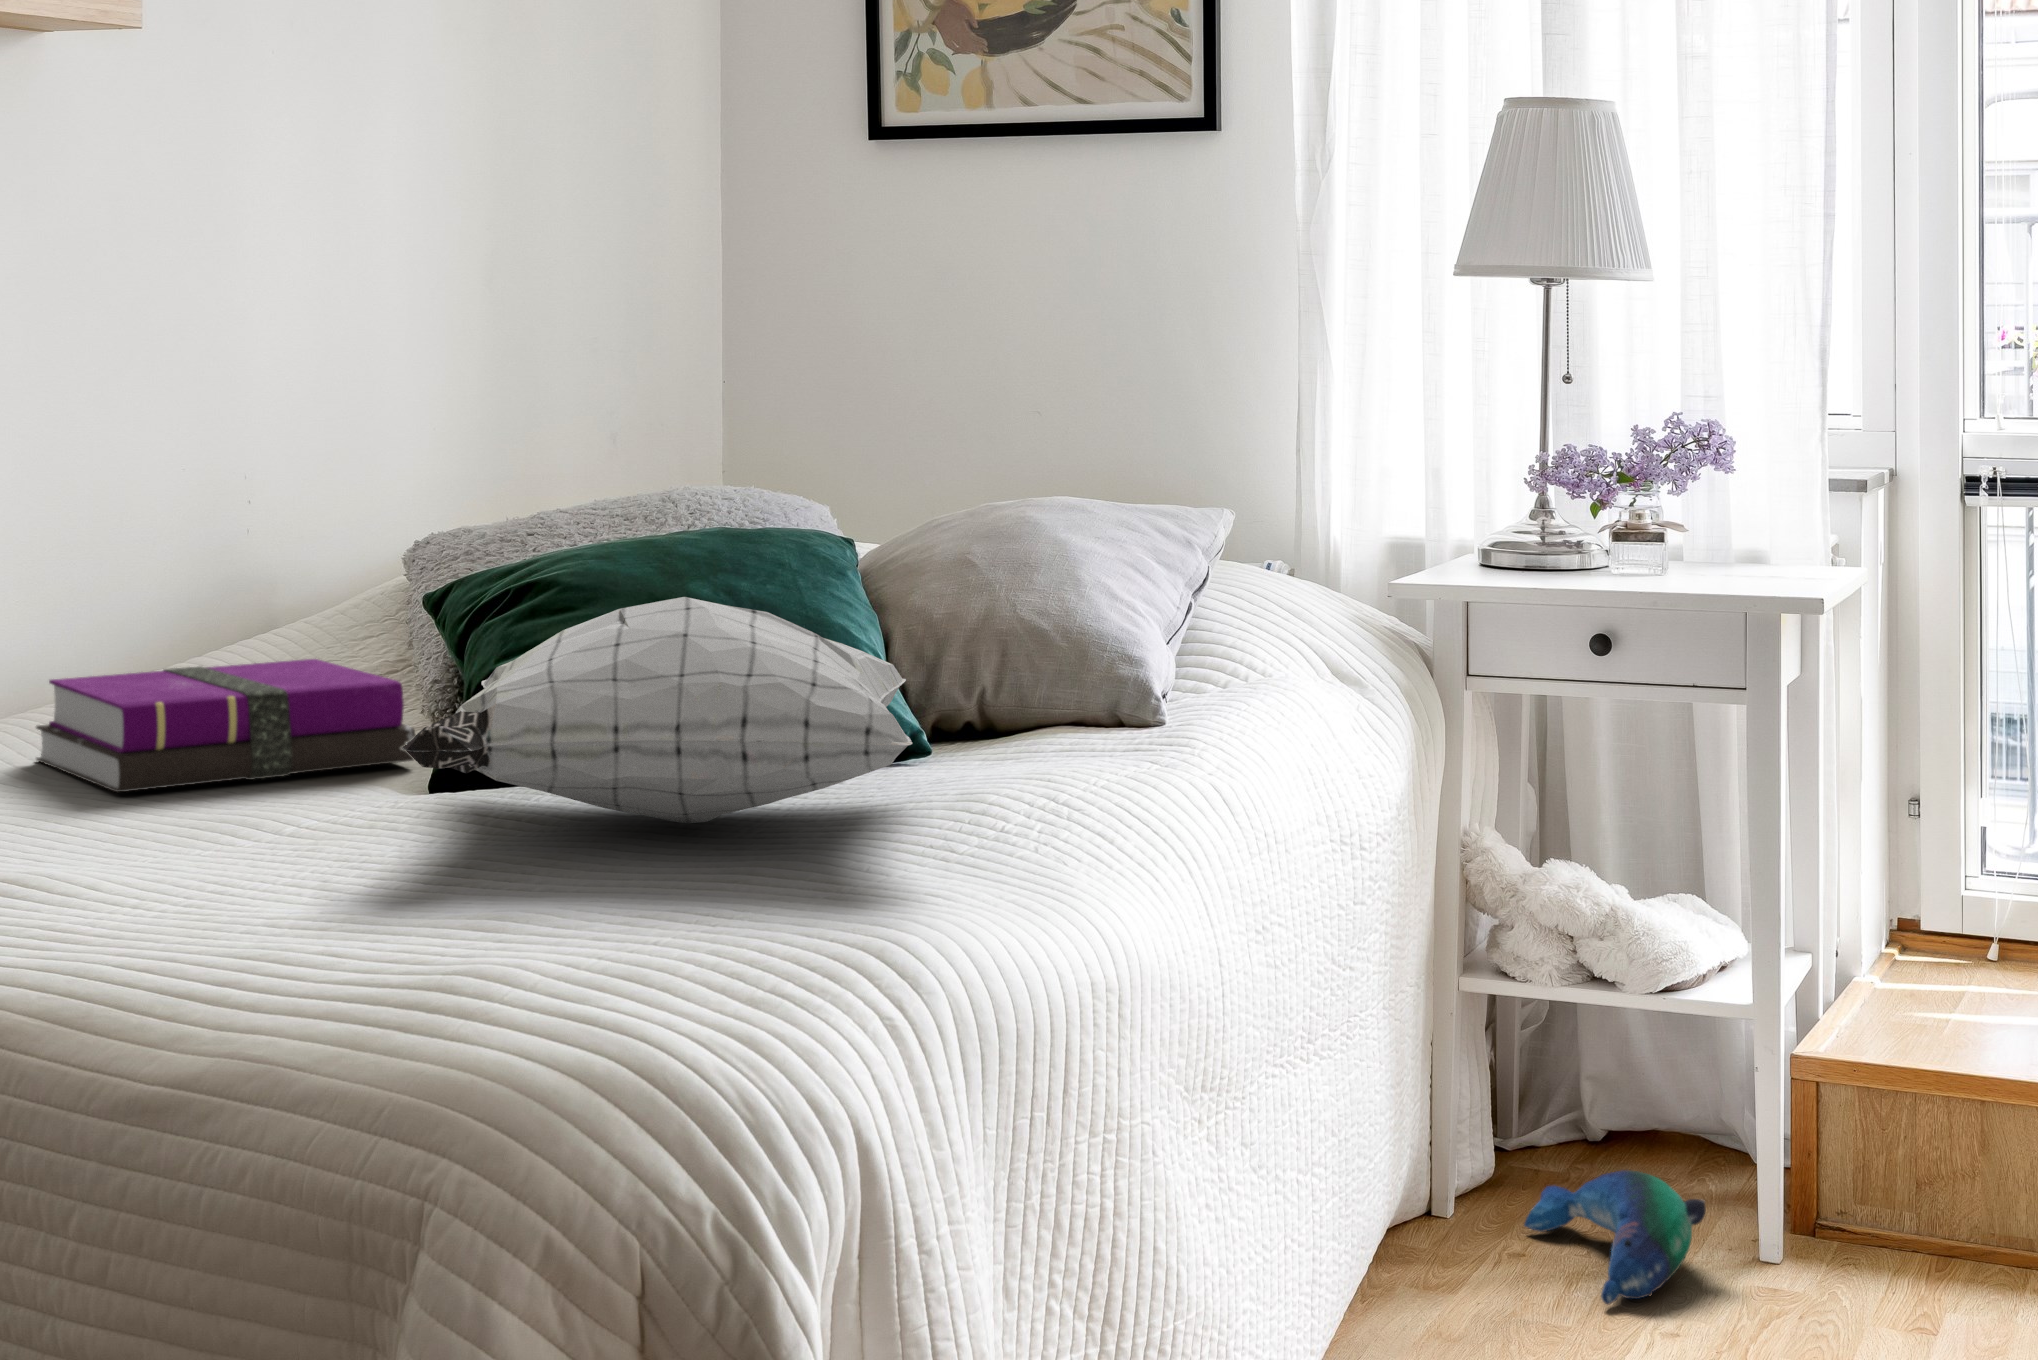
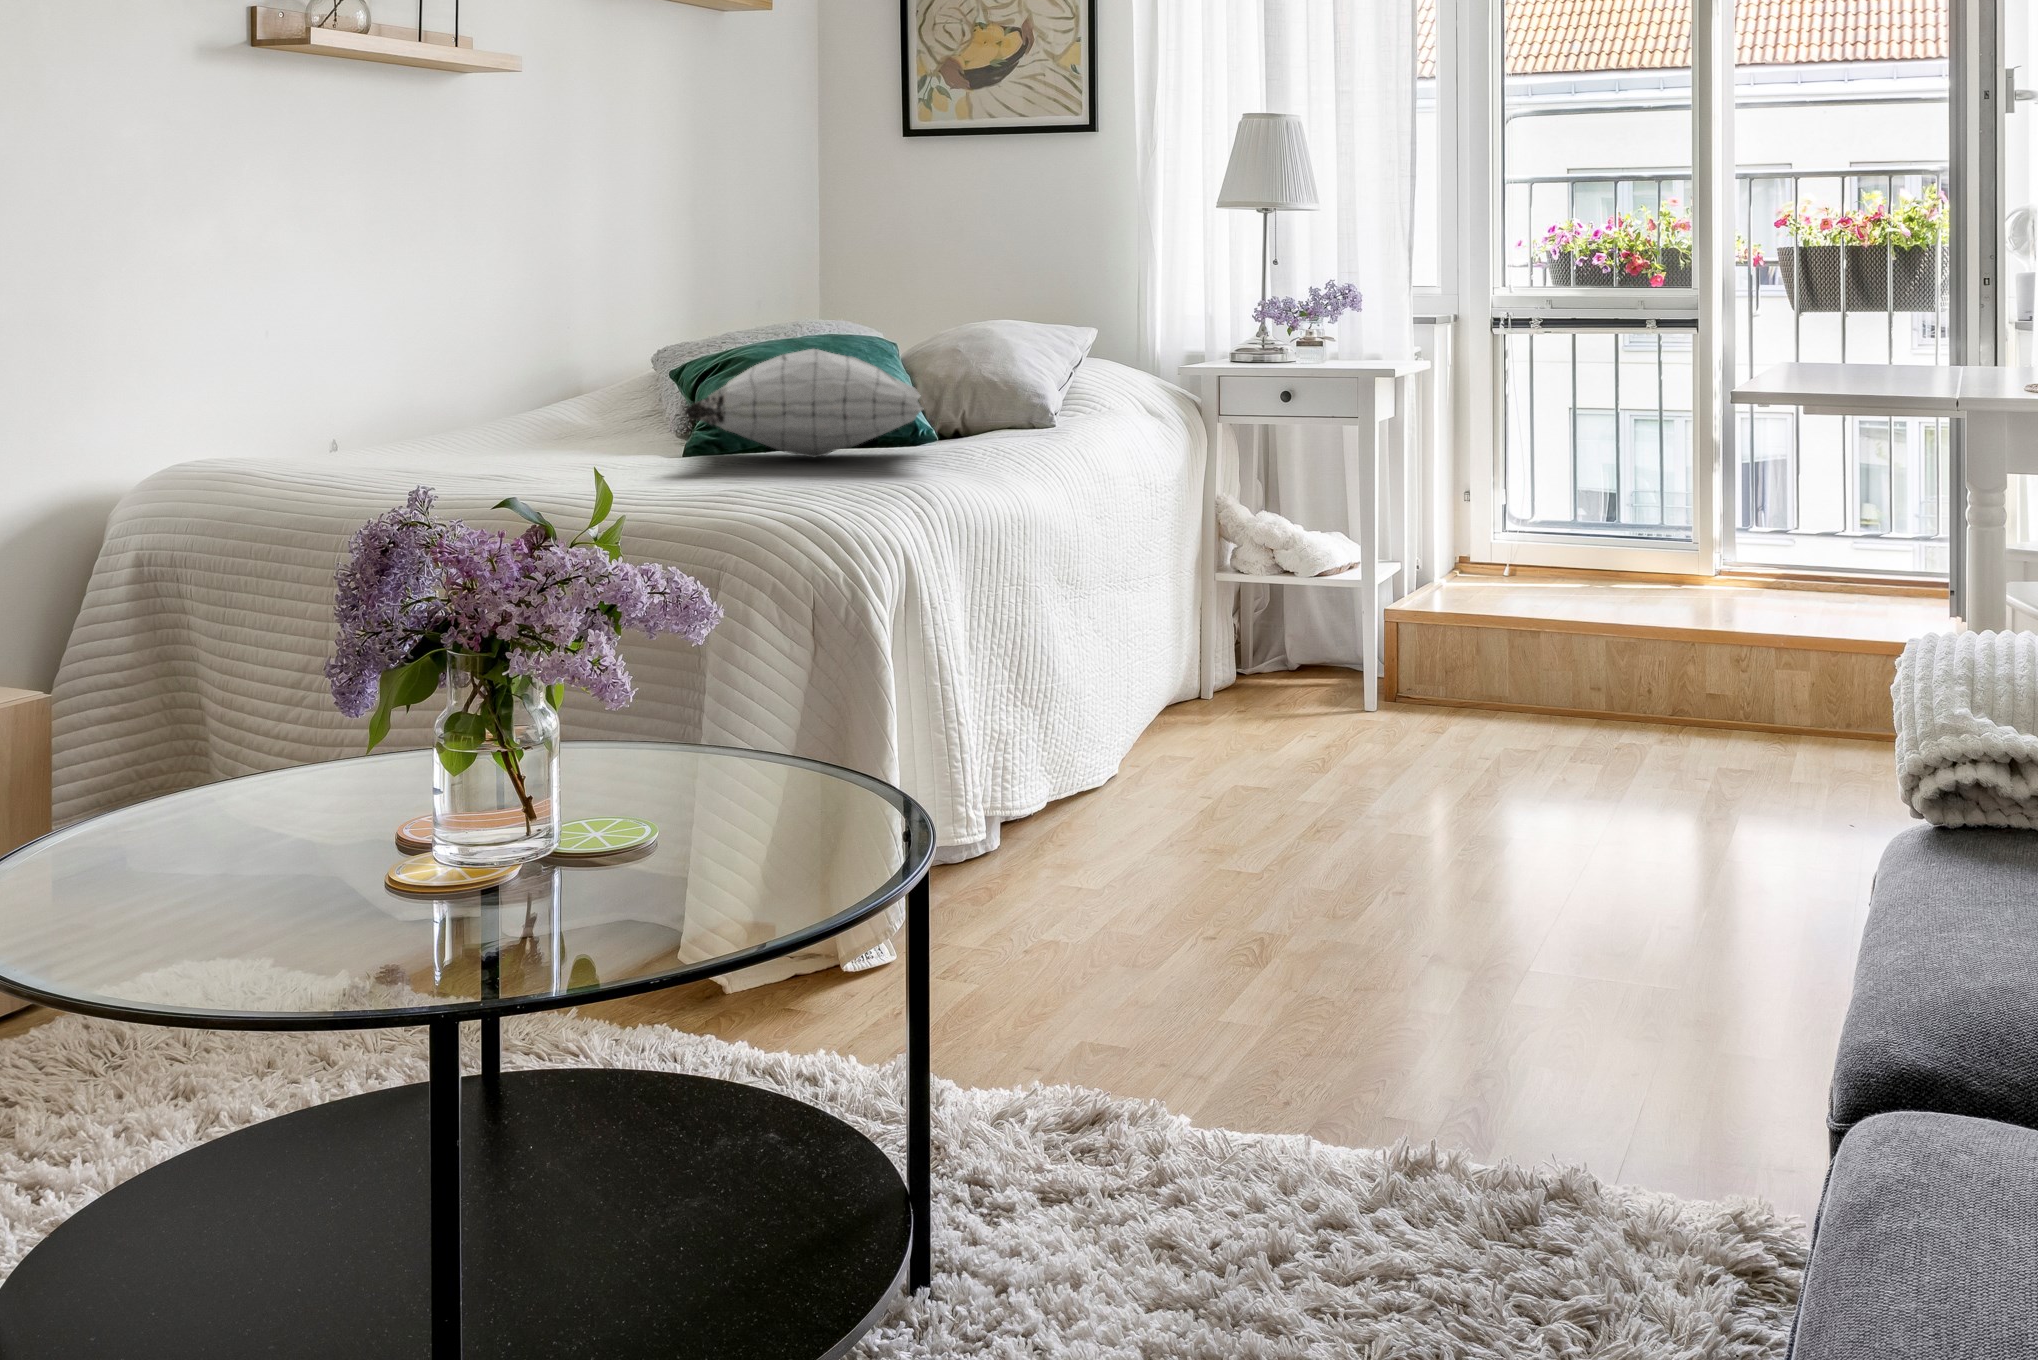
notebook: present [36,659,415,793] -> none [481,396,676,449]
plush toy: present [1524,1170,1706,1304] -> none [1248,671,1337,729]

